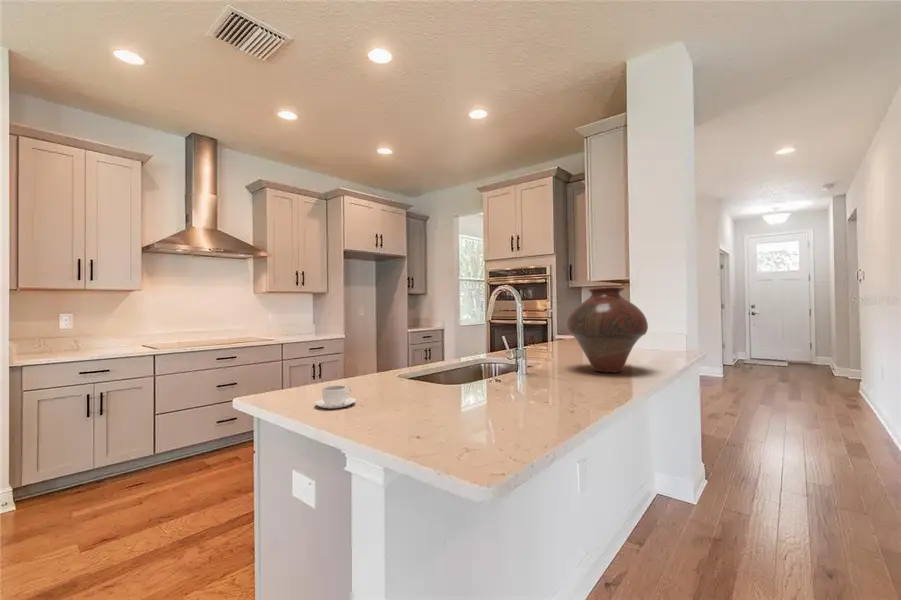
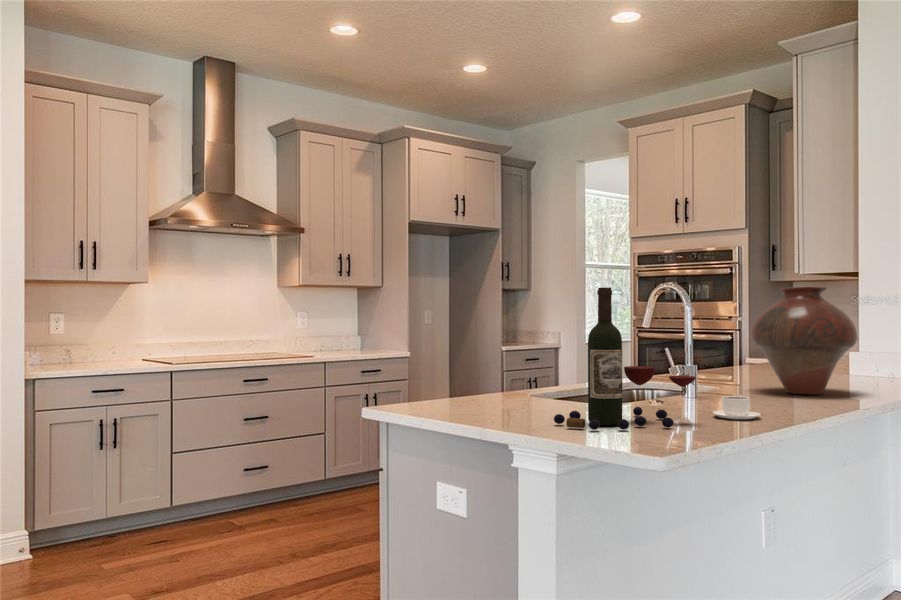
wine bottle: none [386,286,529,436] -> present [554,288,696,430]
coffee cup: present [315,385,356,408] -> present [713,396,761,419]

